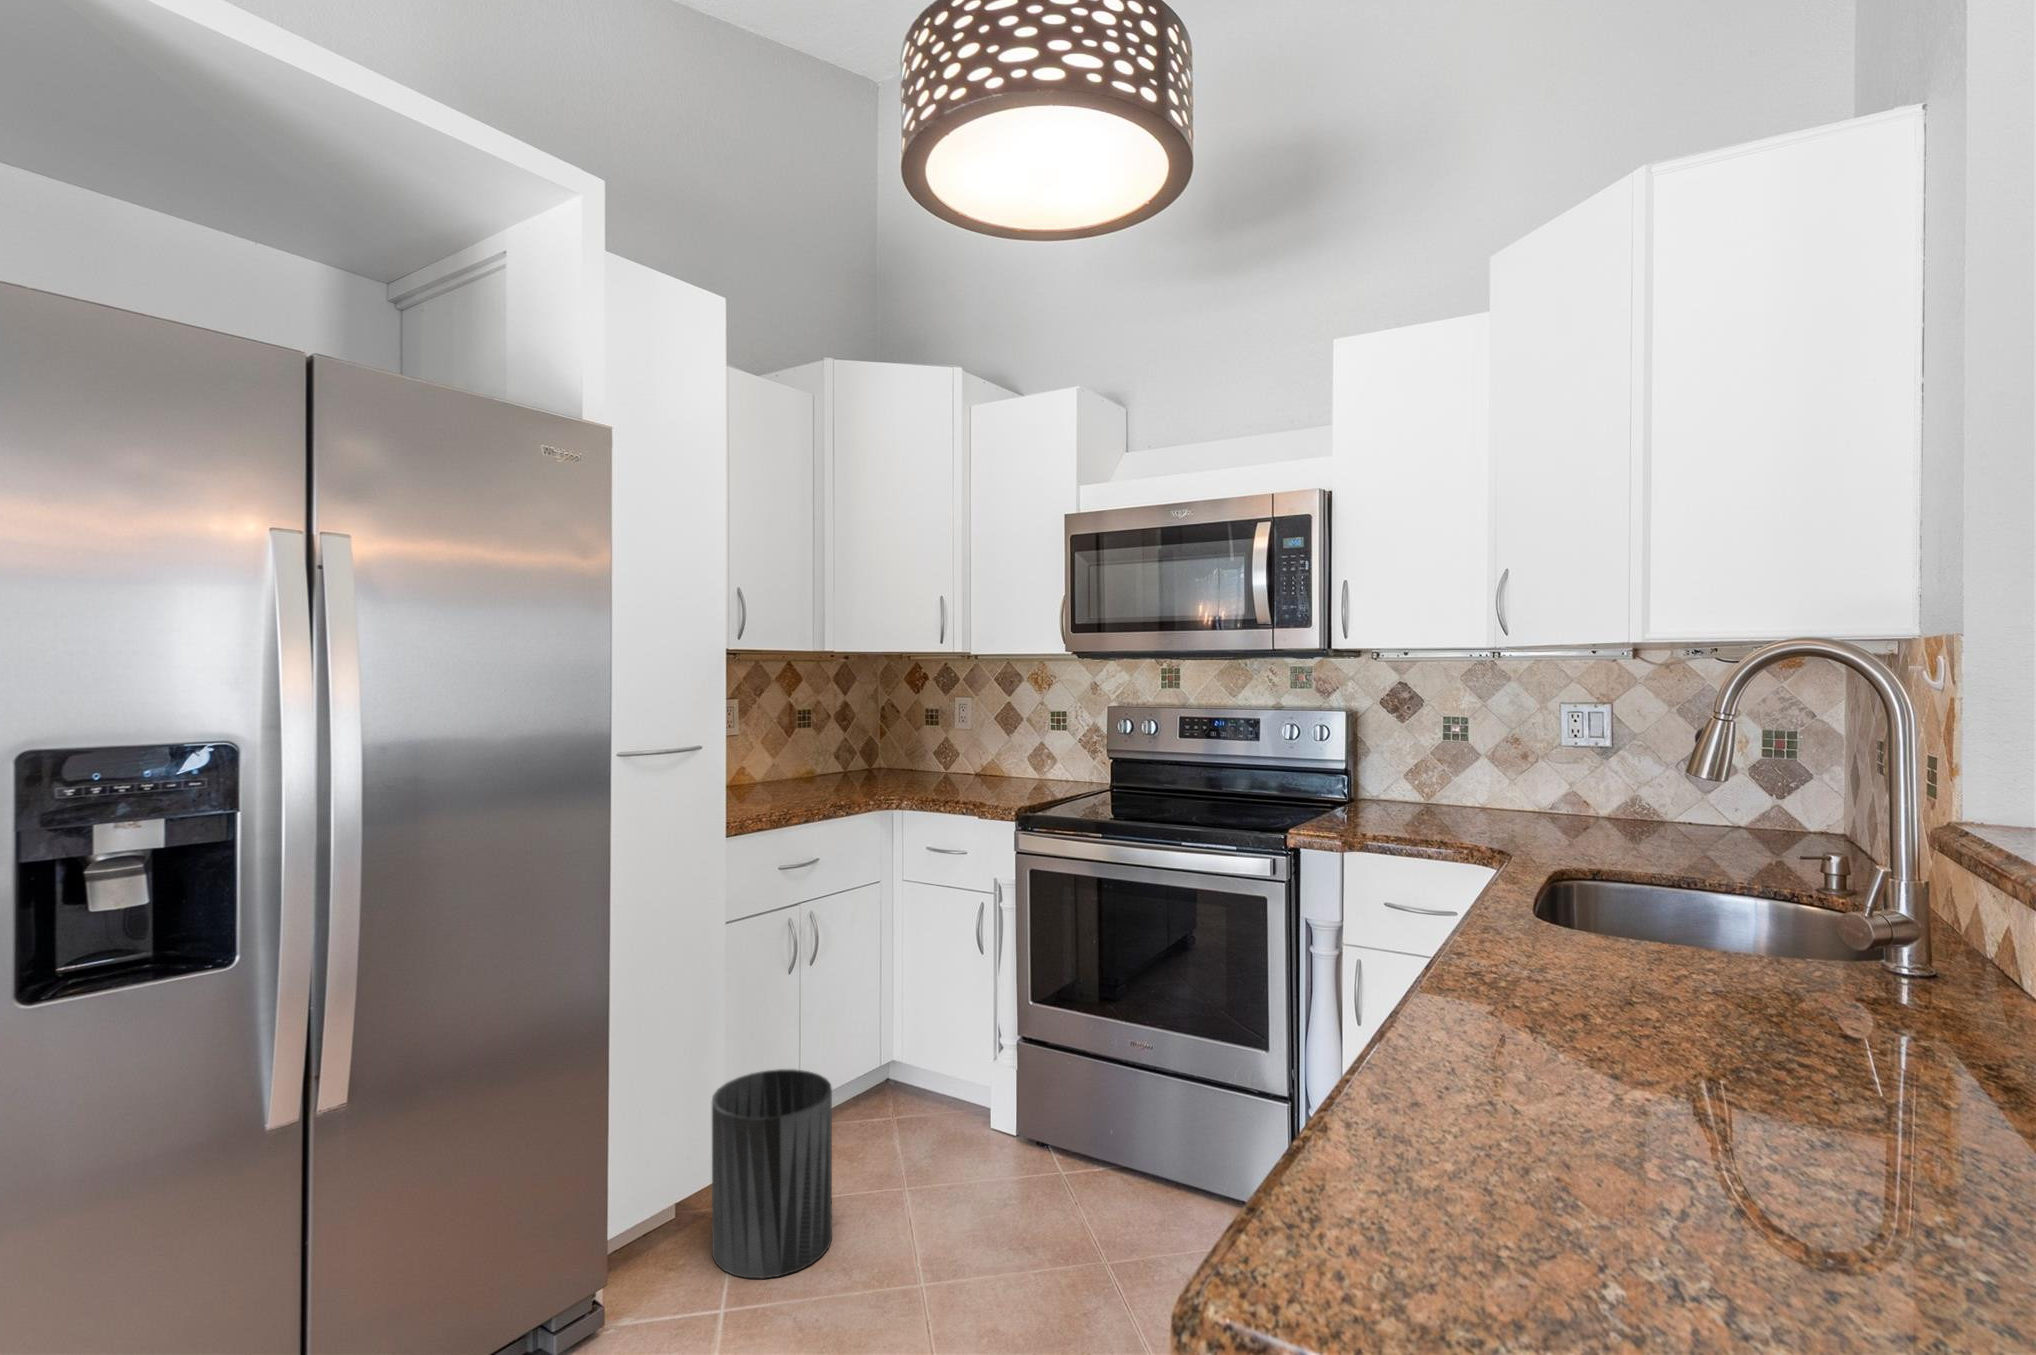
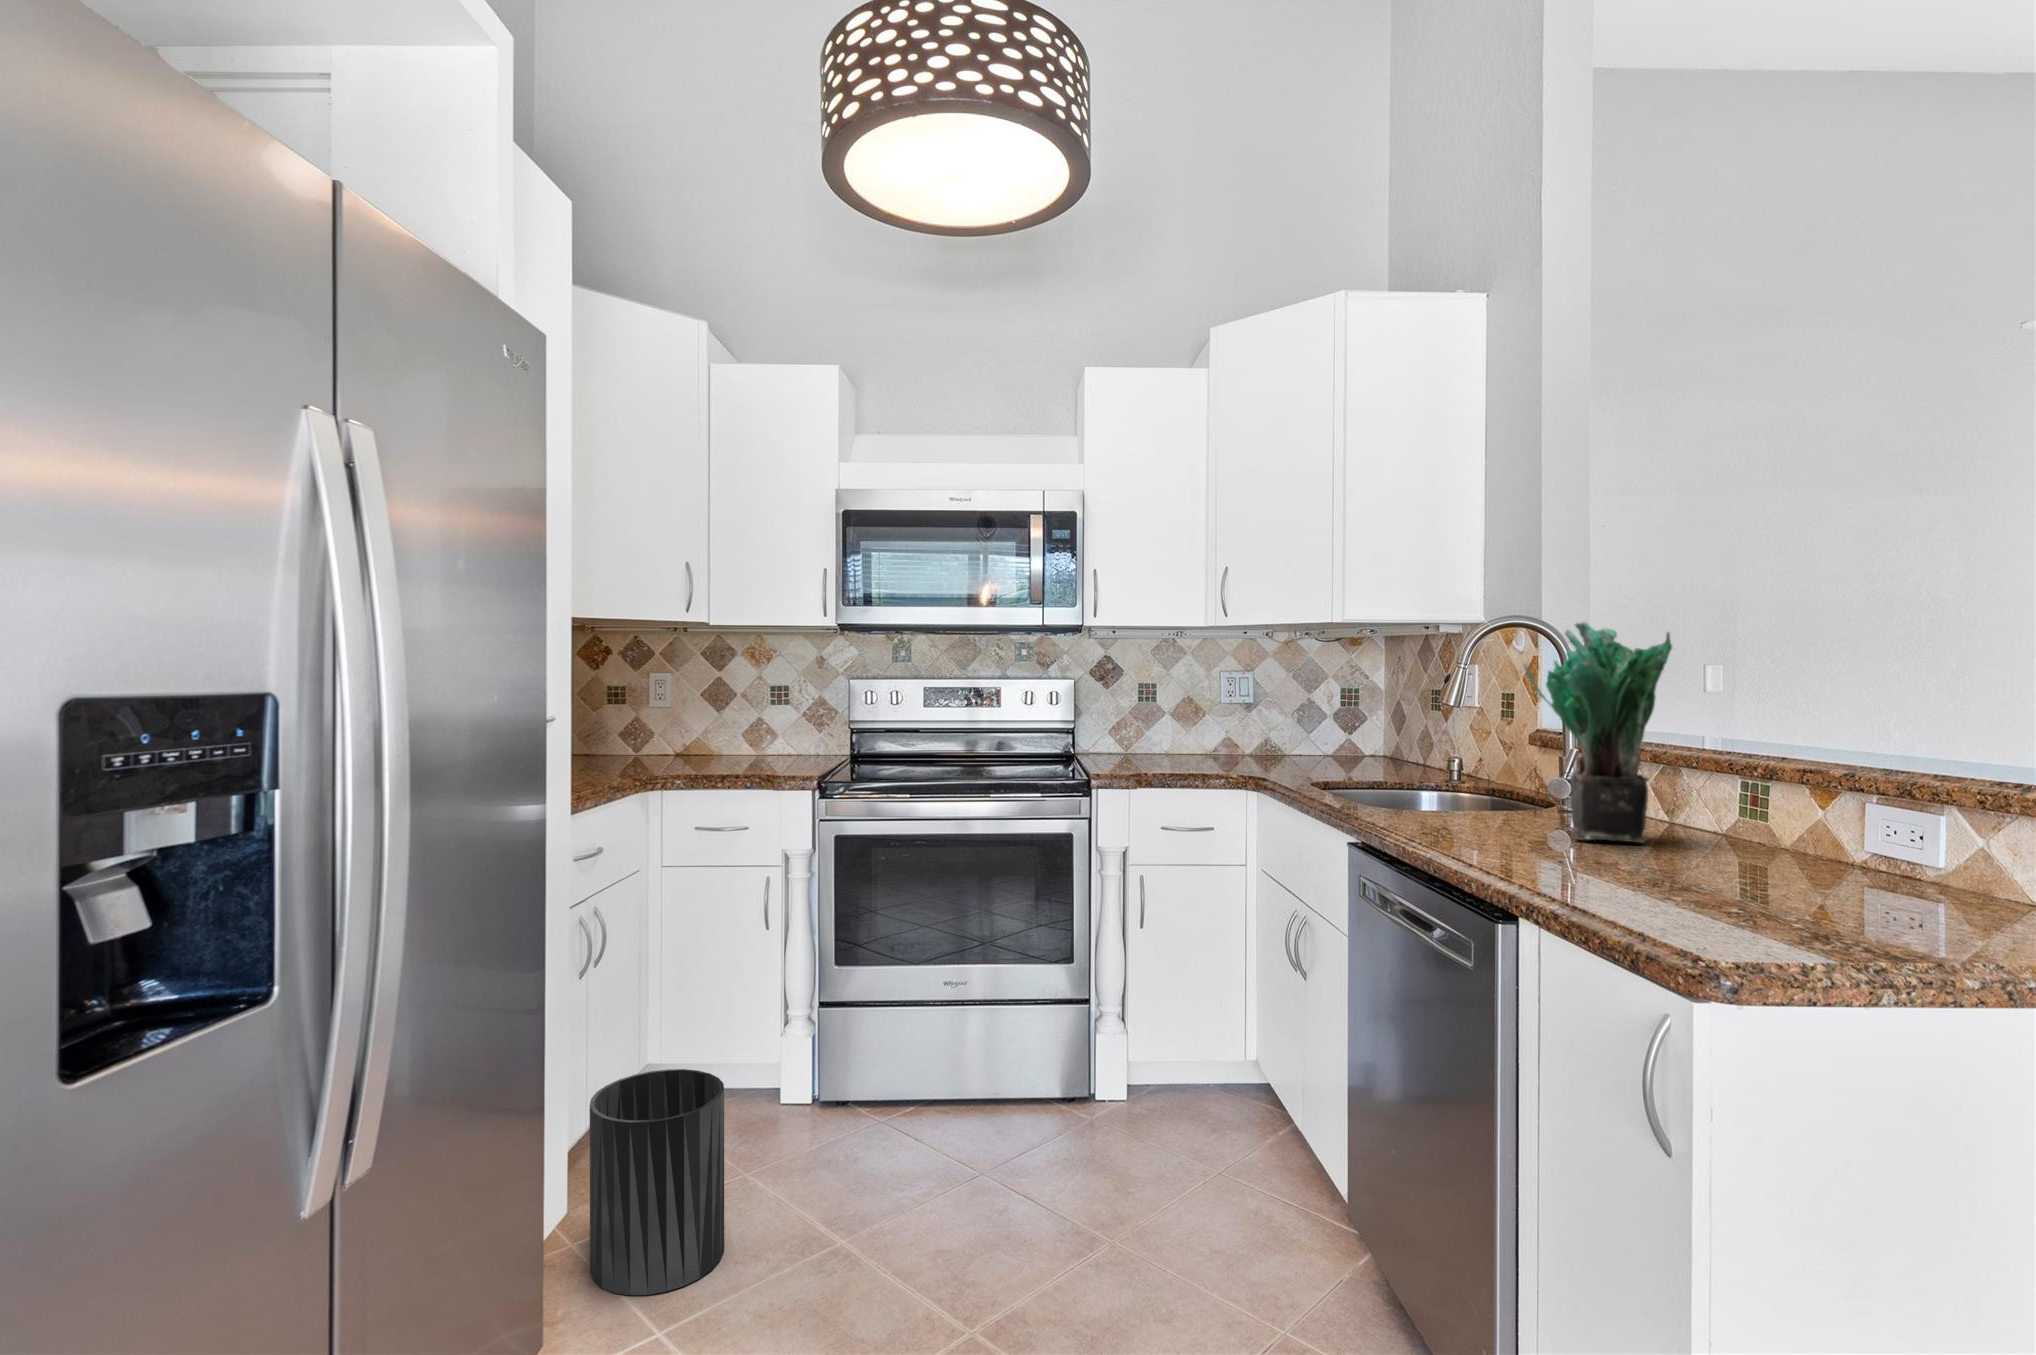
potted plant: none [1537,655,1819,1074] -> present [1524,622,1672,843]

